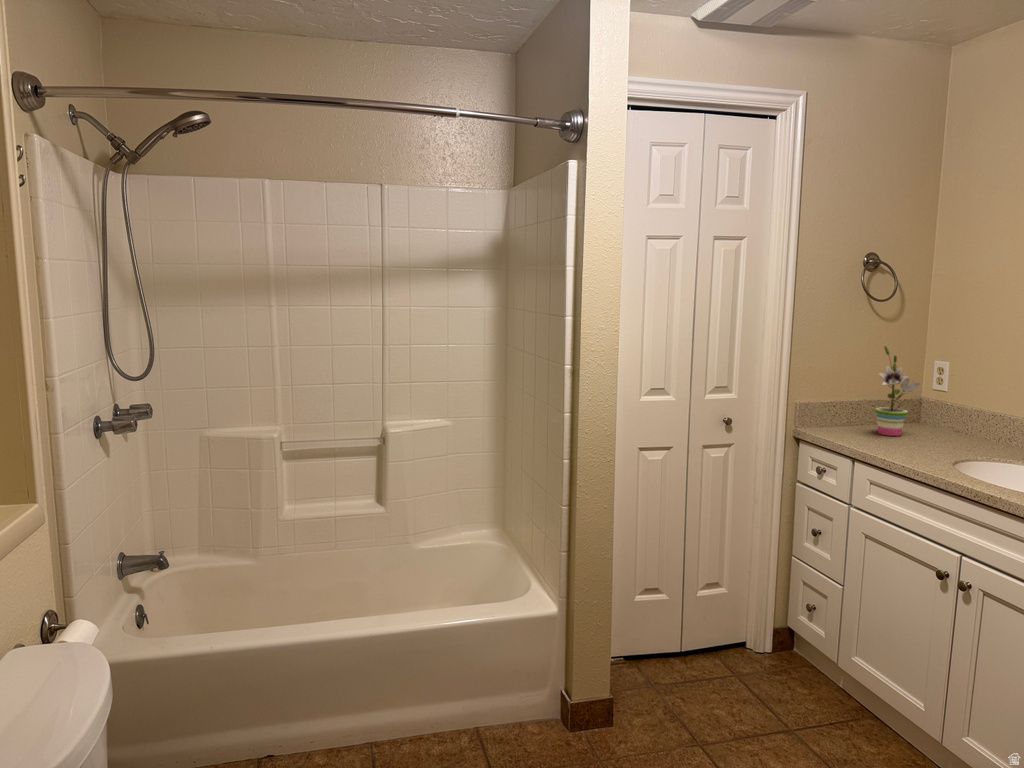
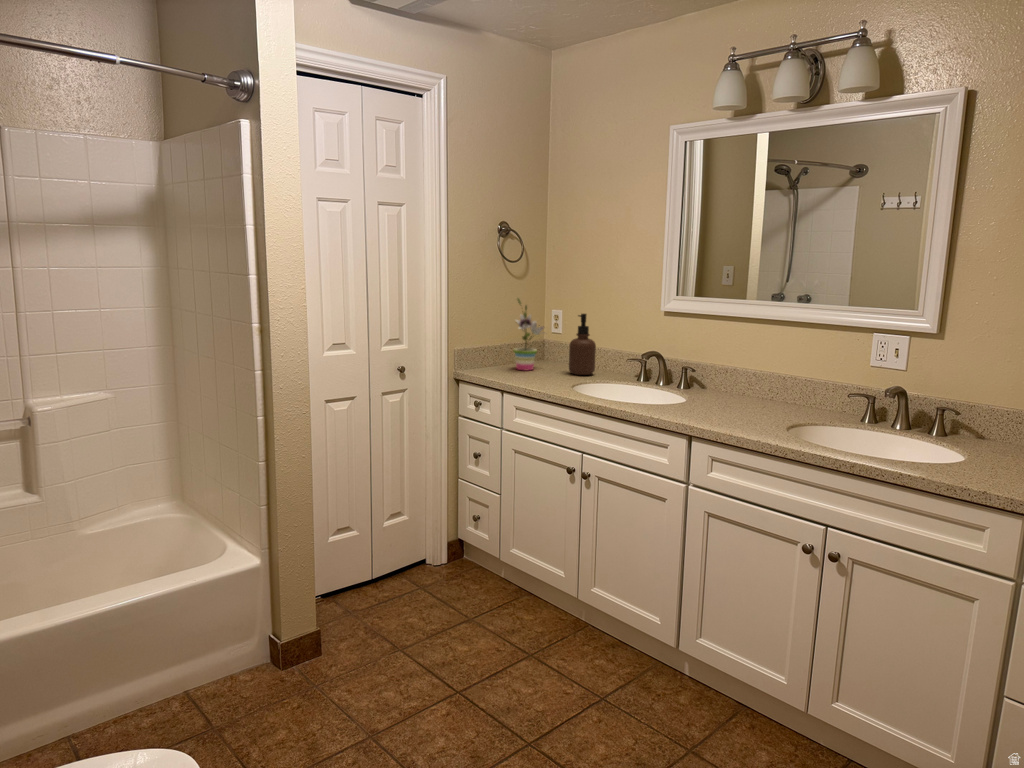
soap dispenser: none [952,370,994,449] -> present [569,314,596,375]

